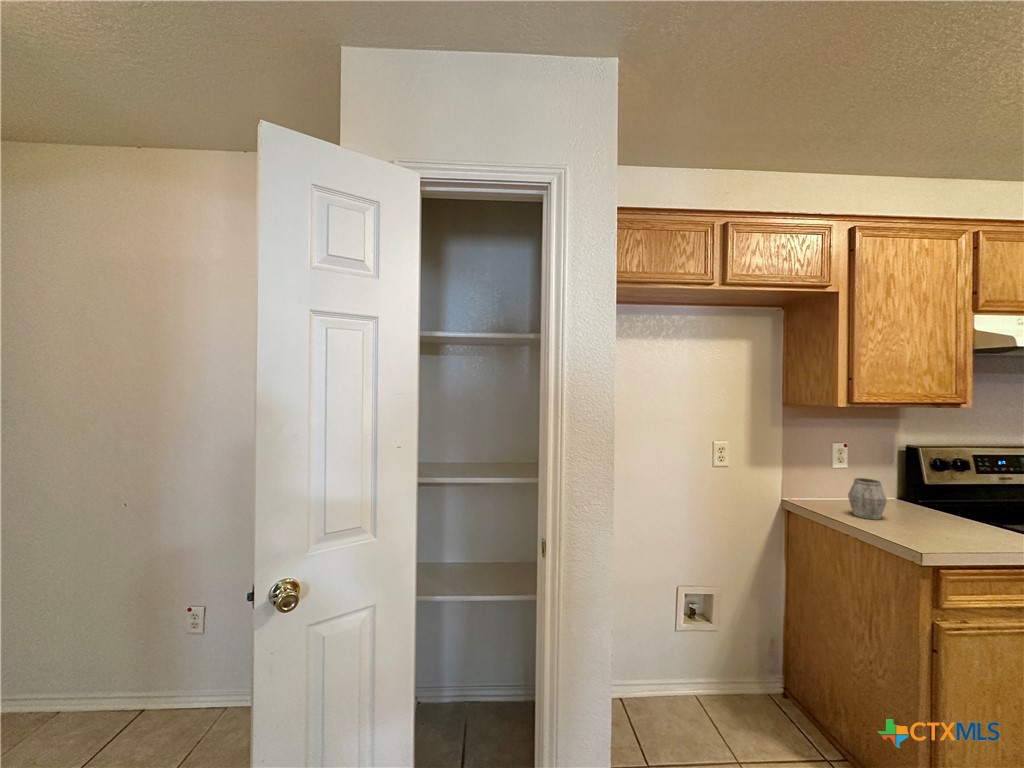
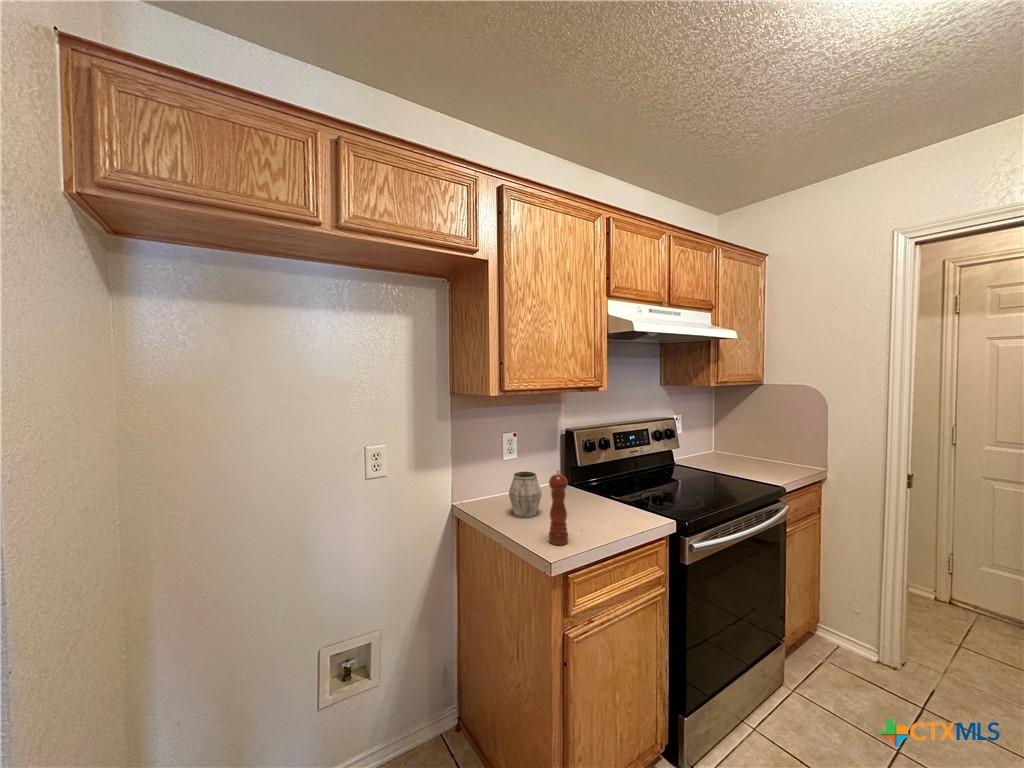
pepper mill: none [907,475,931,542] -> present [549,469,568,545]

